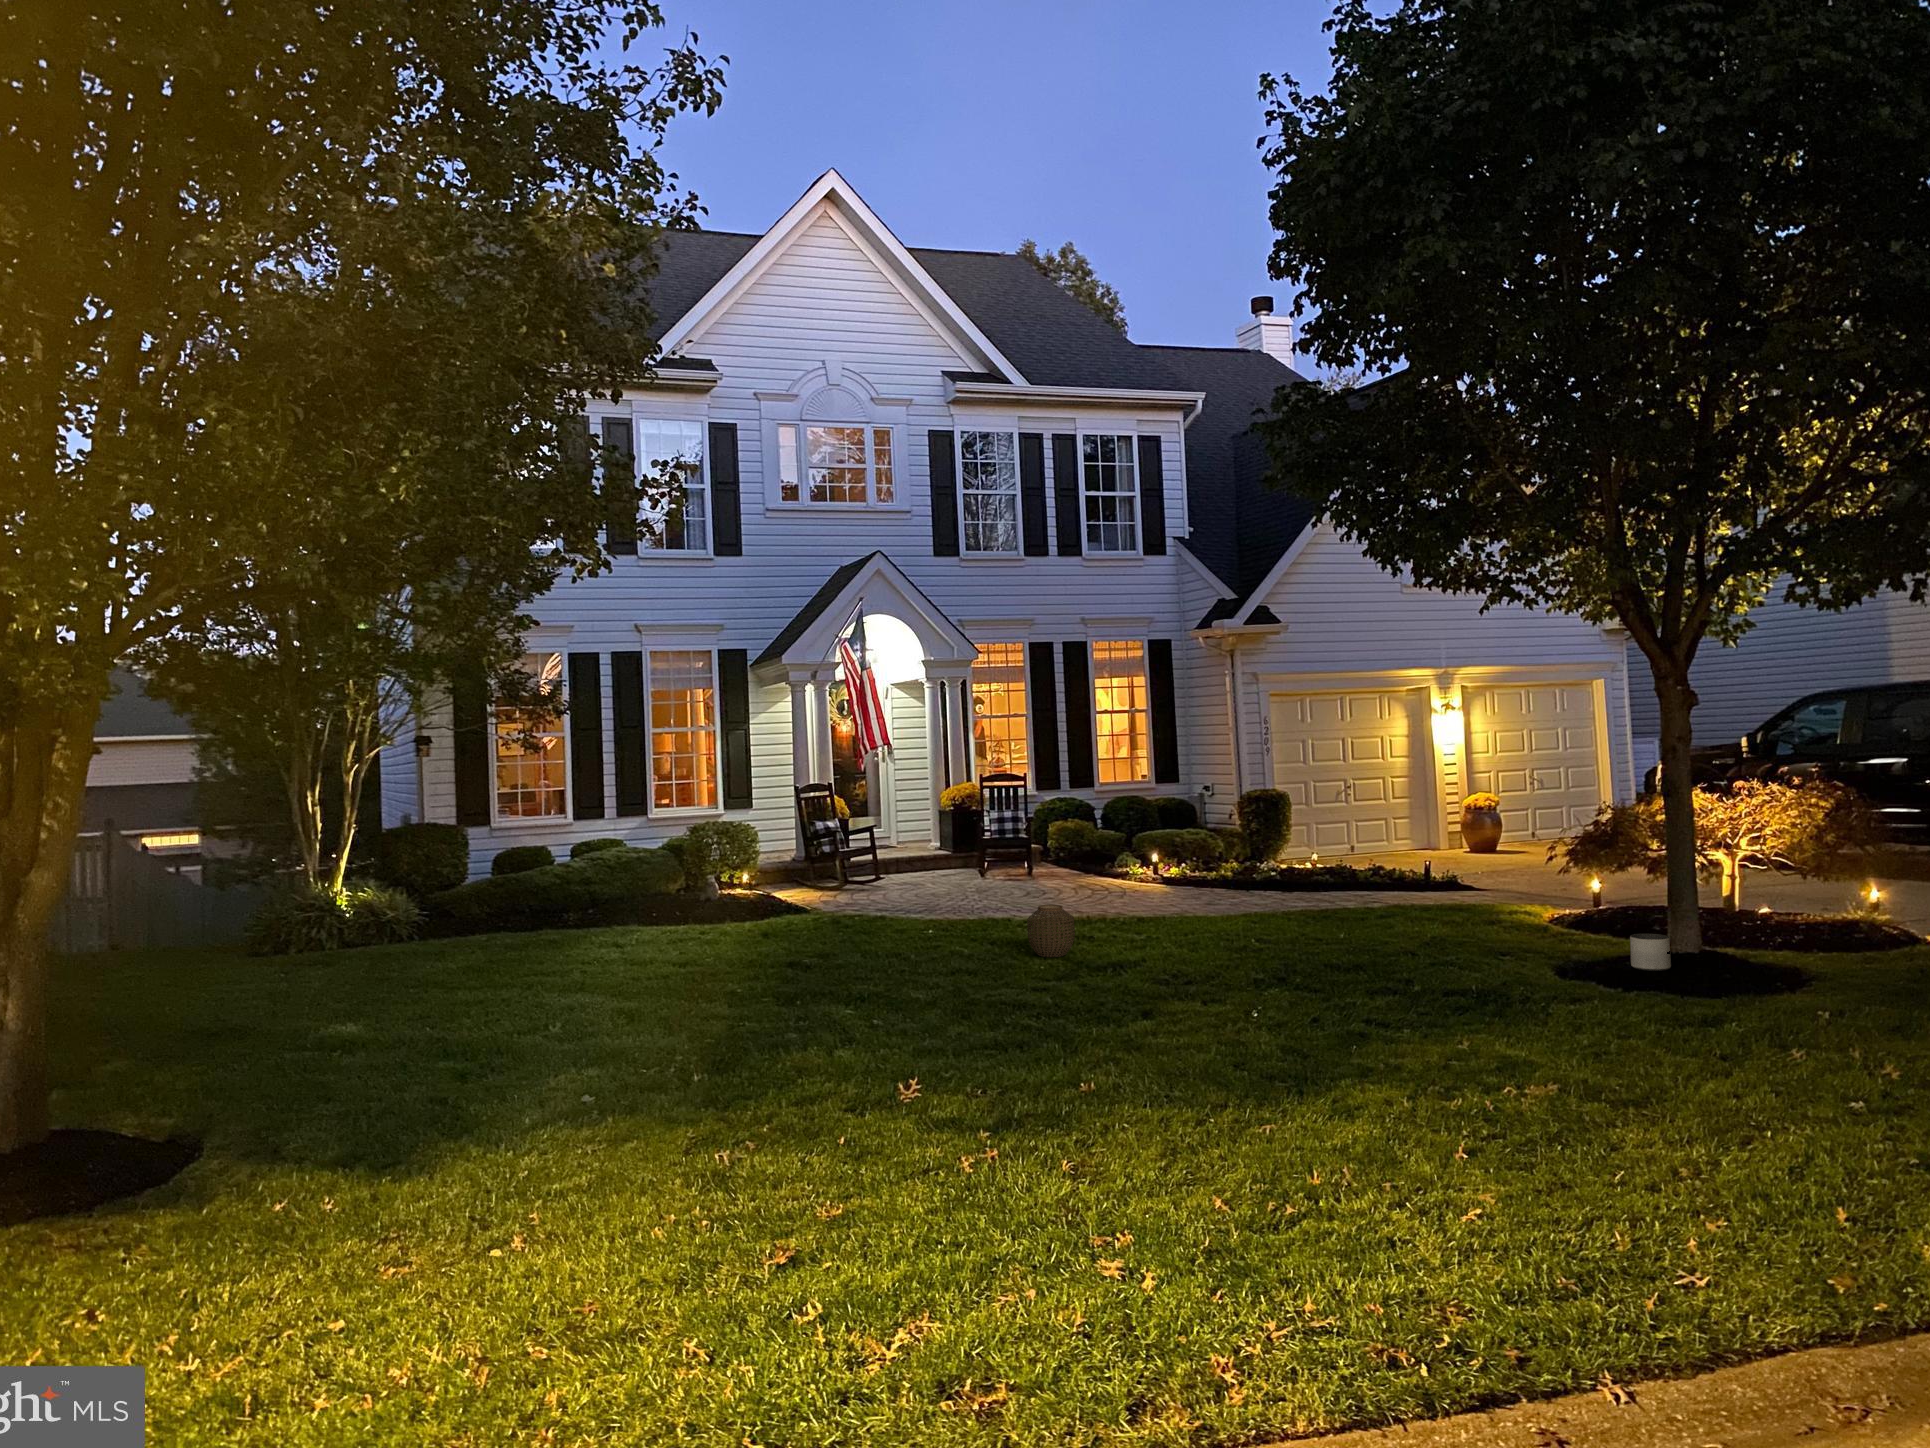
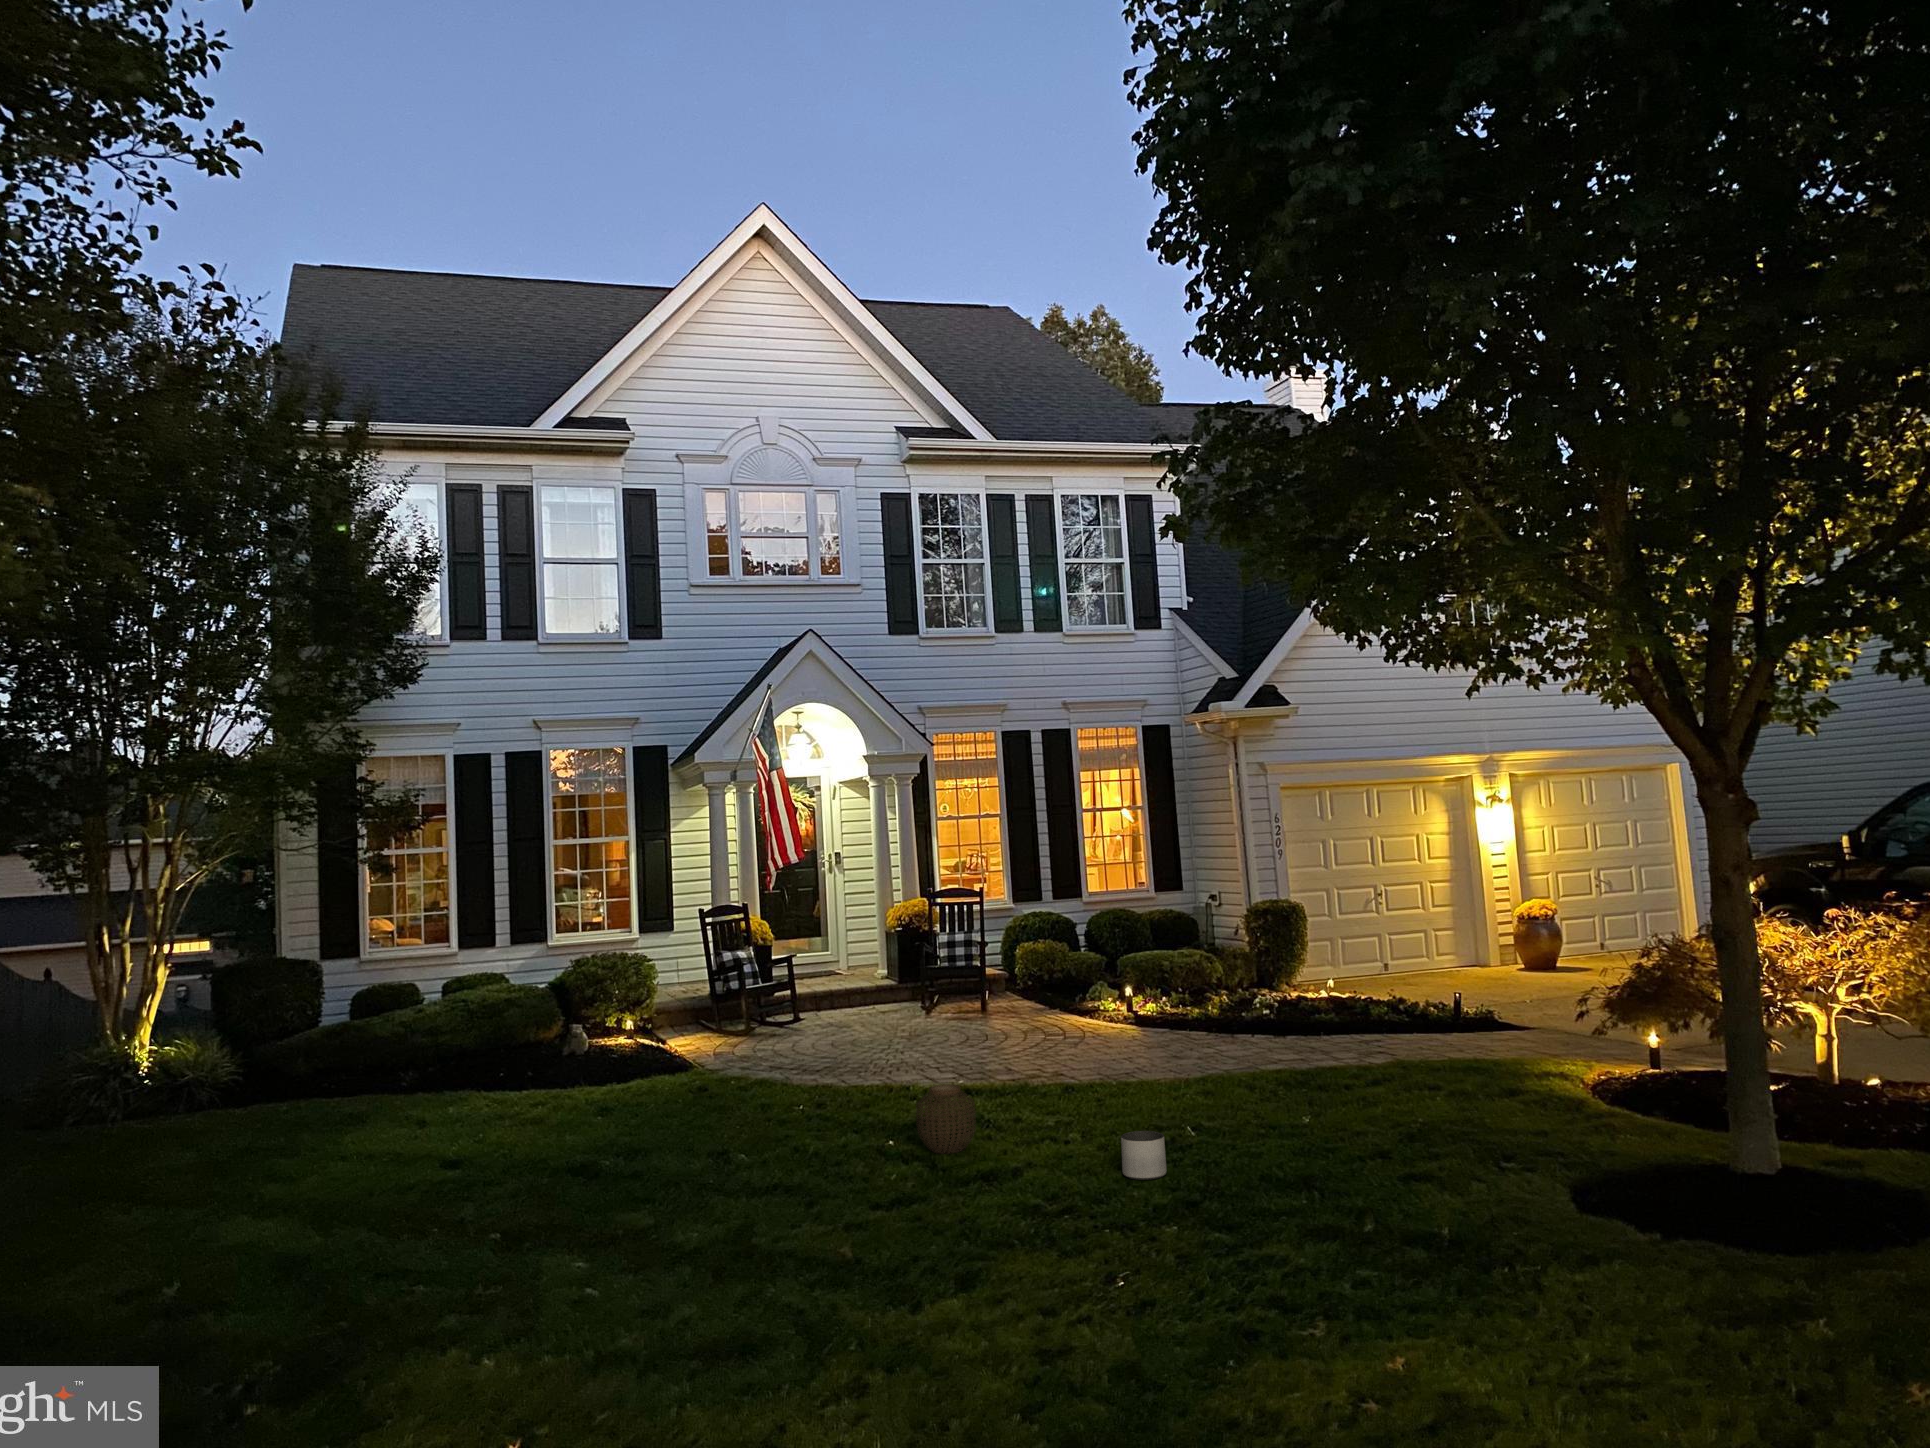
planter: present [1630,934,1671,971] -> present [1121,1131,1167,1180]

